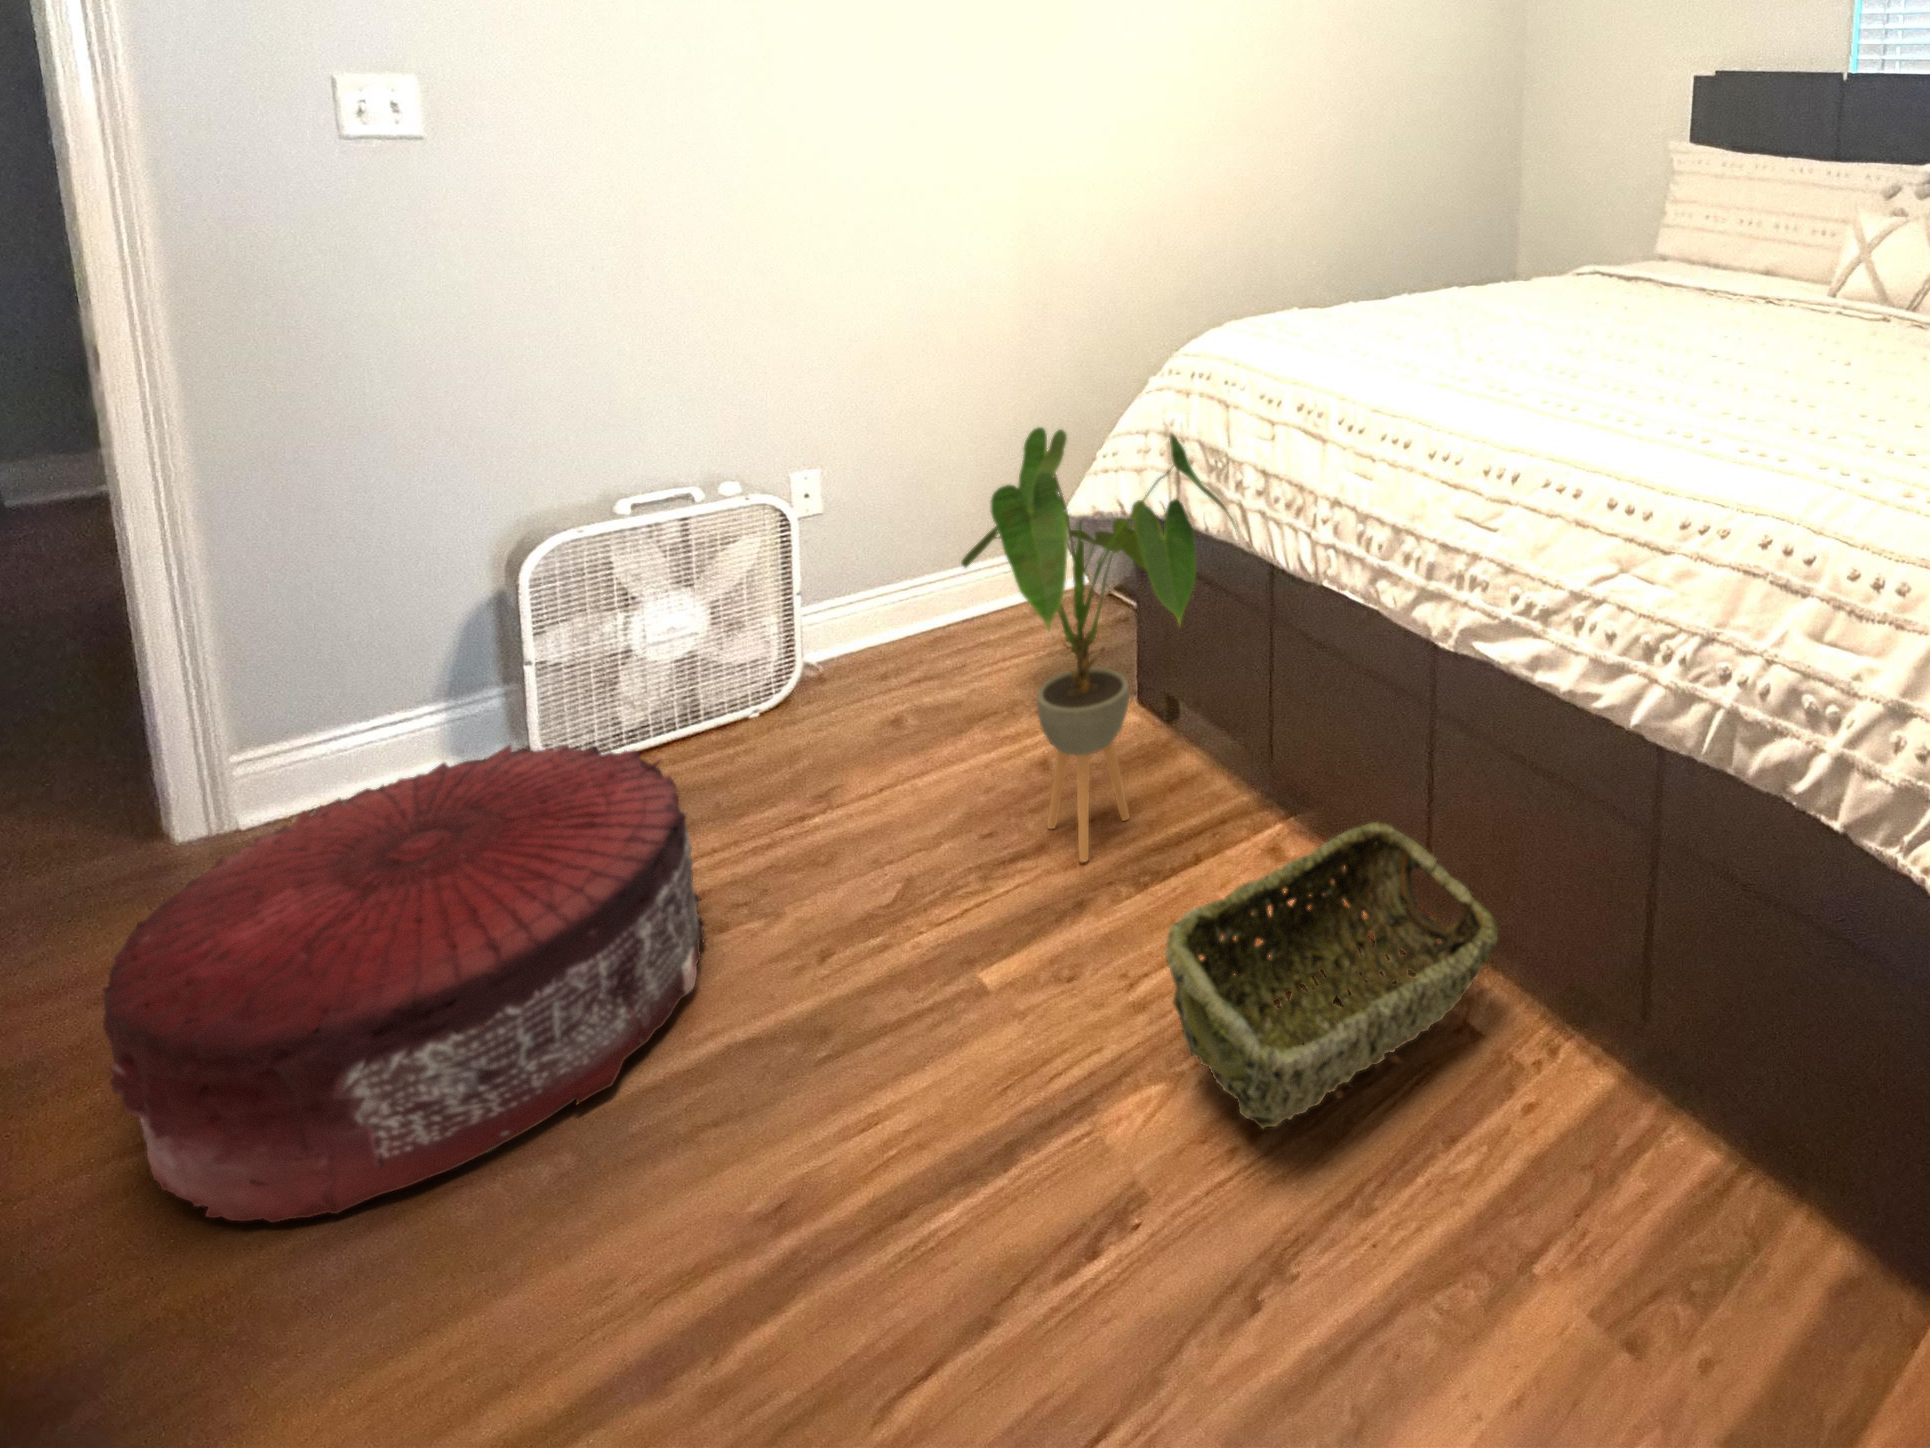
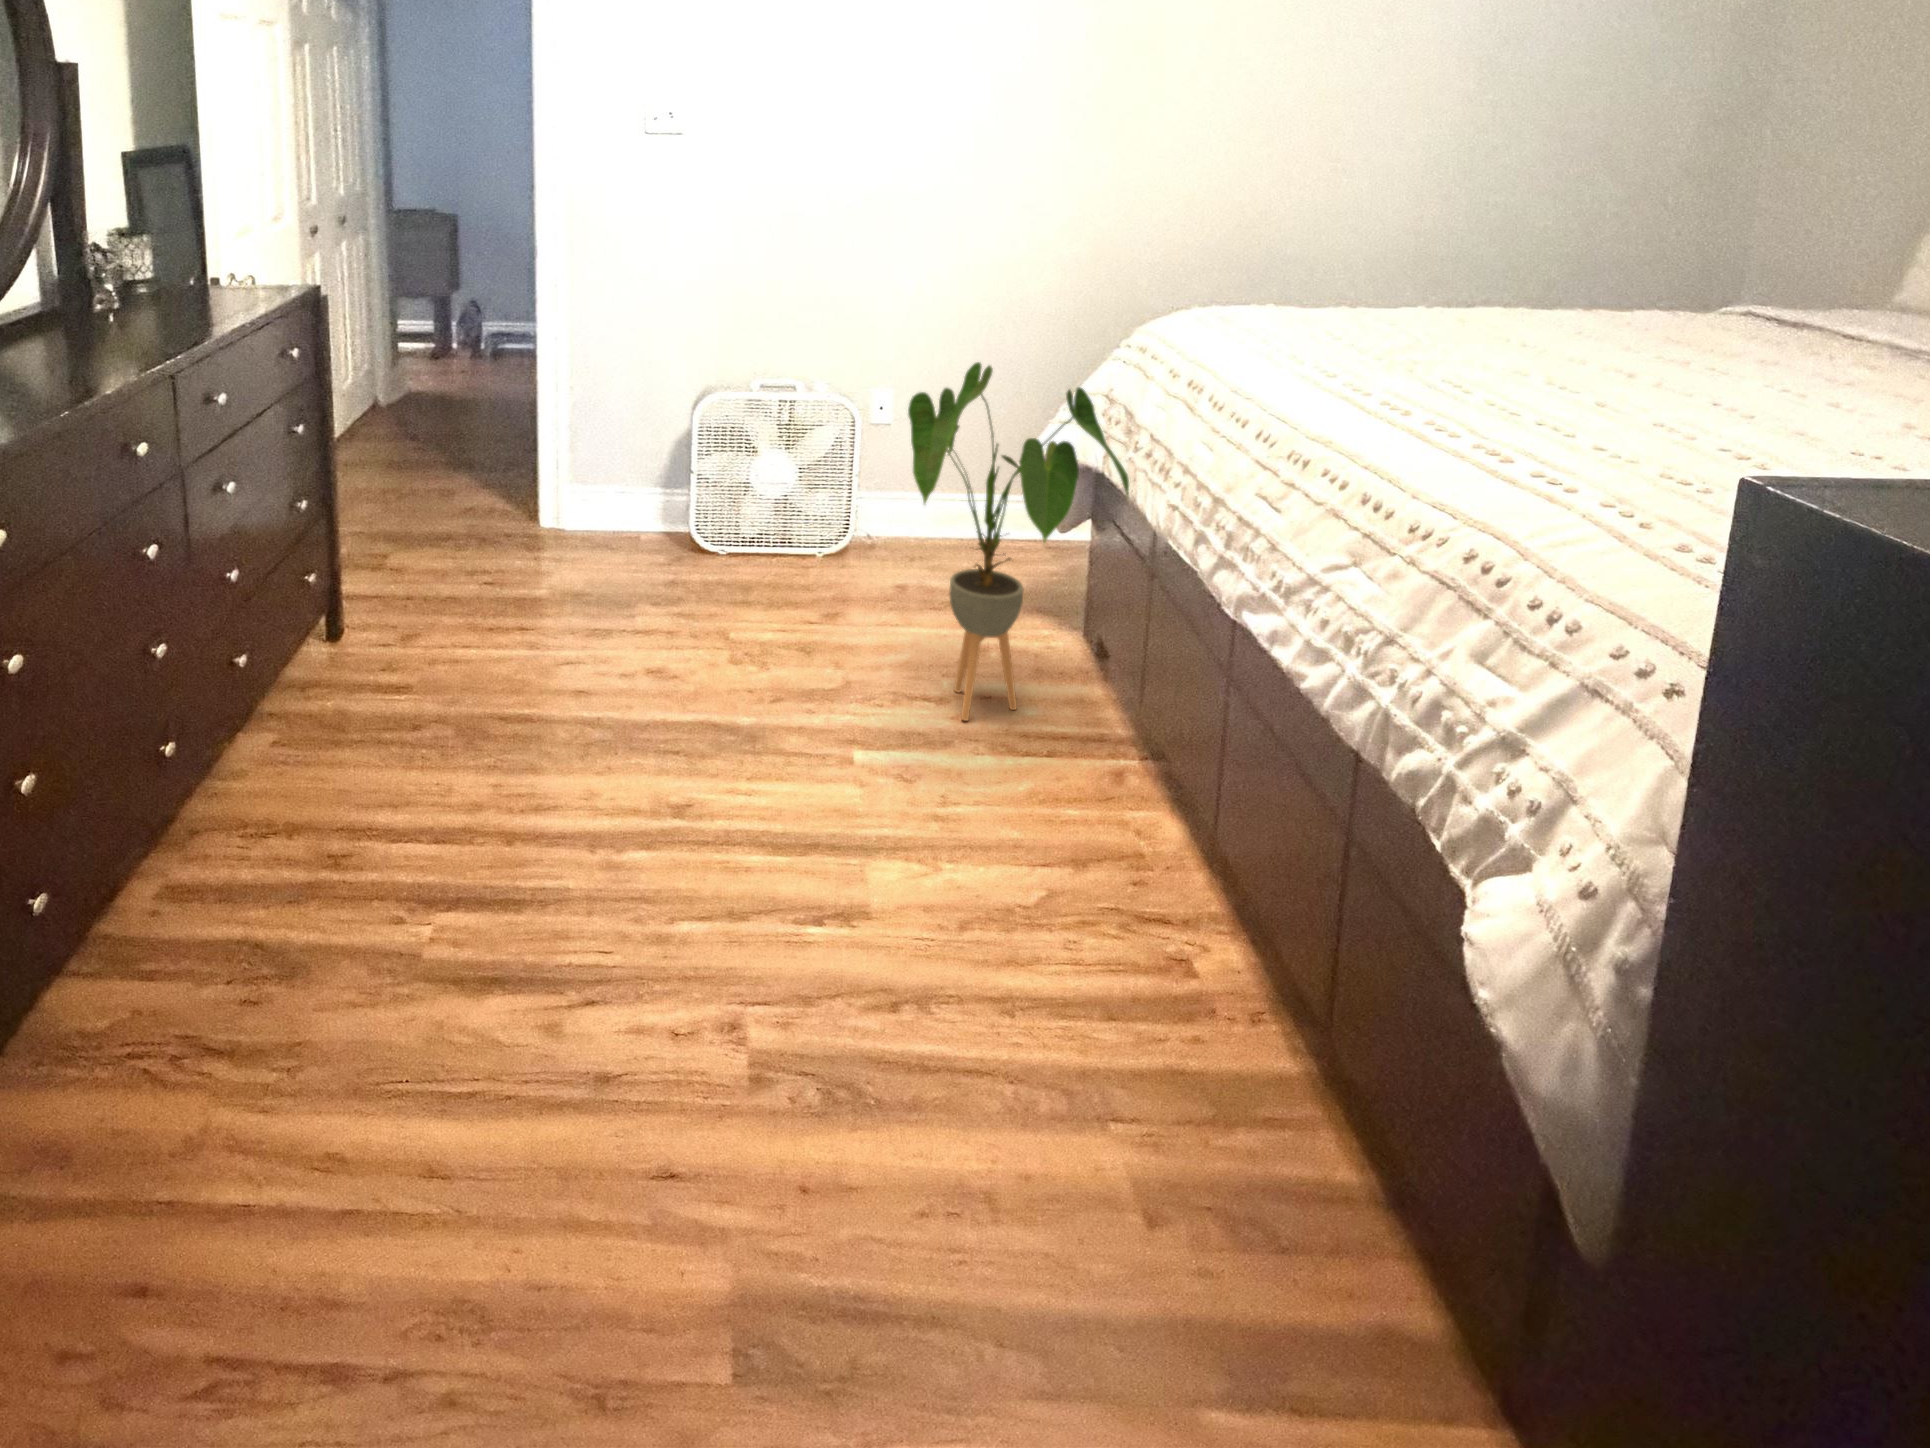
pouf: present [103,745,705,1223] -> none [473,499,735,703]
woven basket: present [1165,822,1498,1129] -> none [931,746,1230,946]

